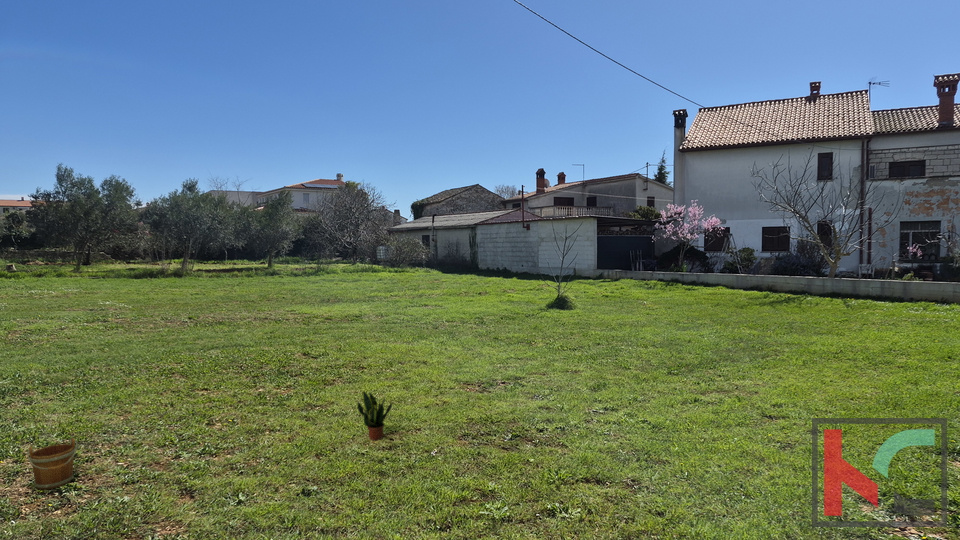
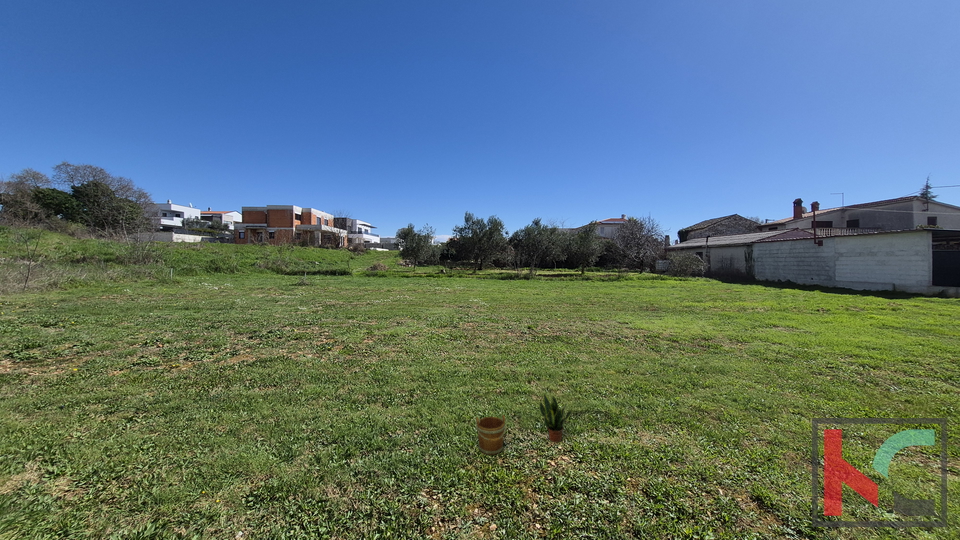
potted plant: present [358,391,392,440] -> present [540,394,571,442]

